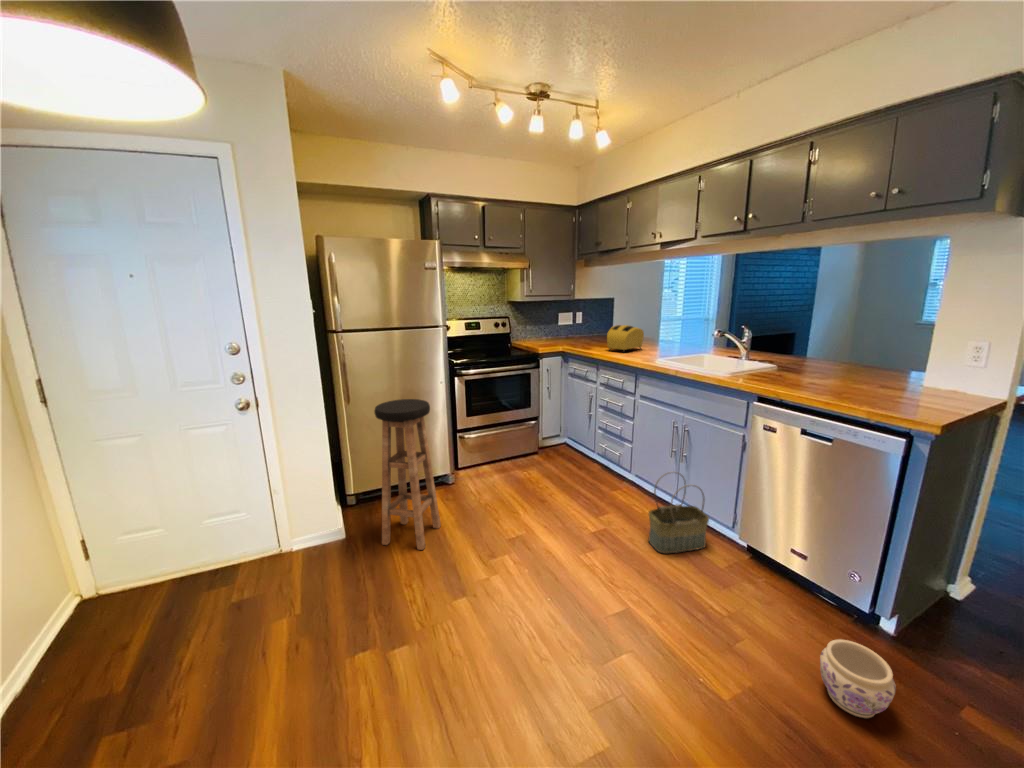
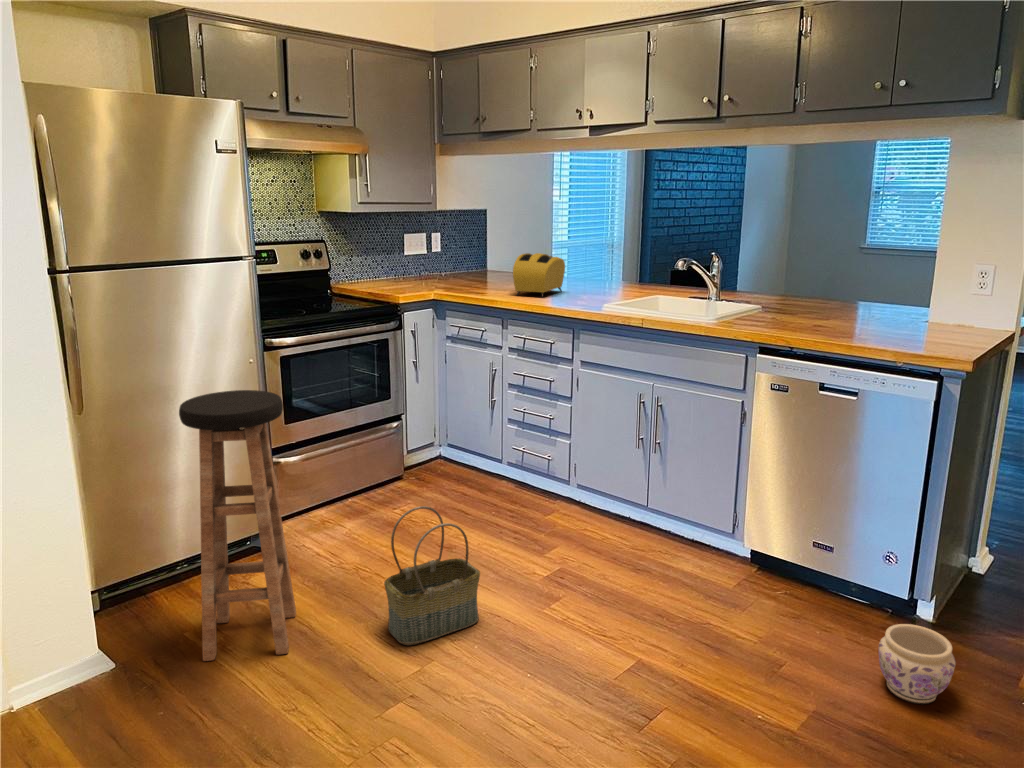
basket: present [649,472,710,553] -> present [384,506,480,645]

